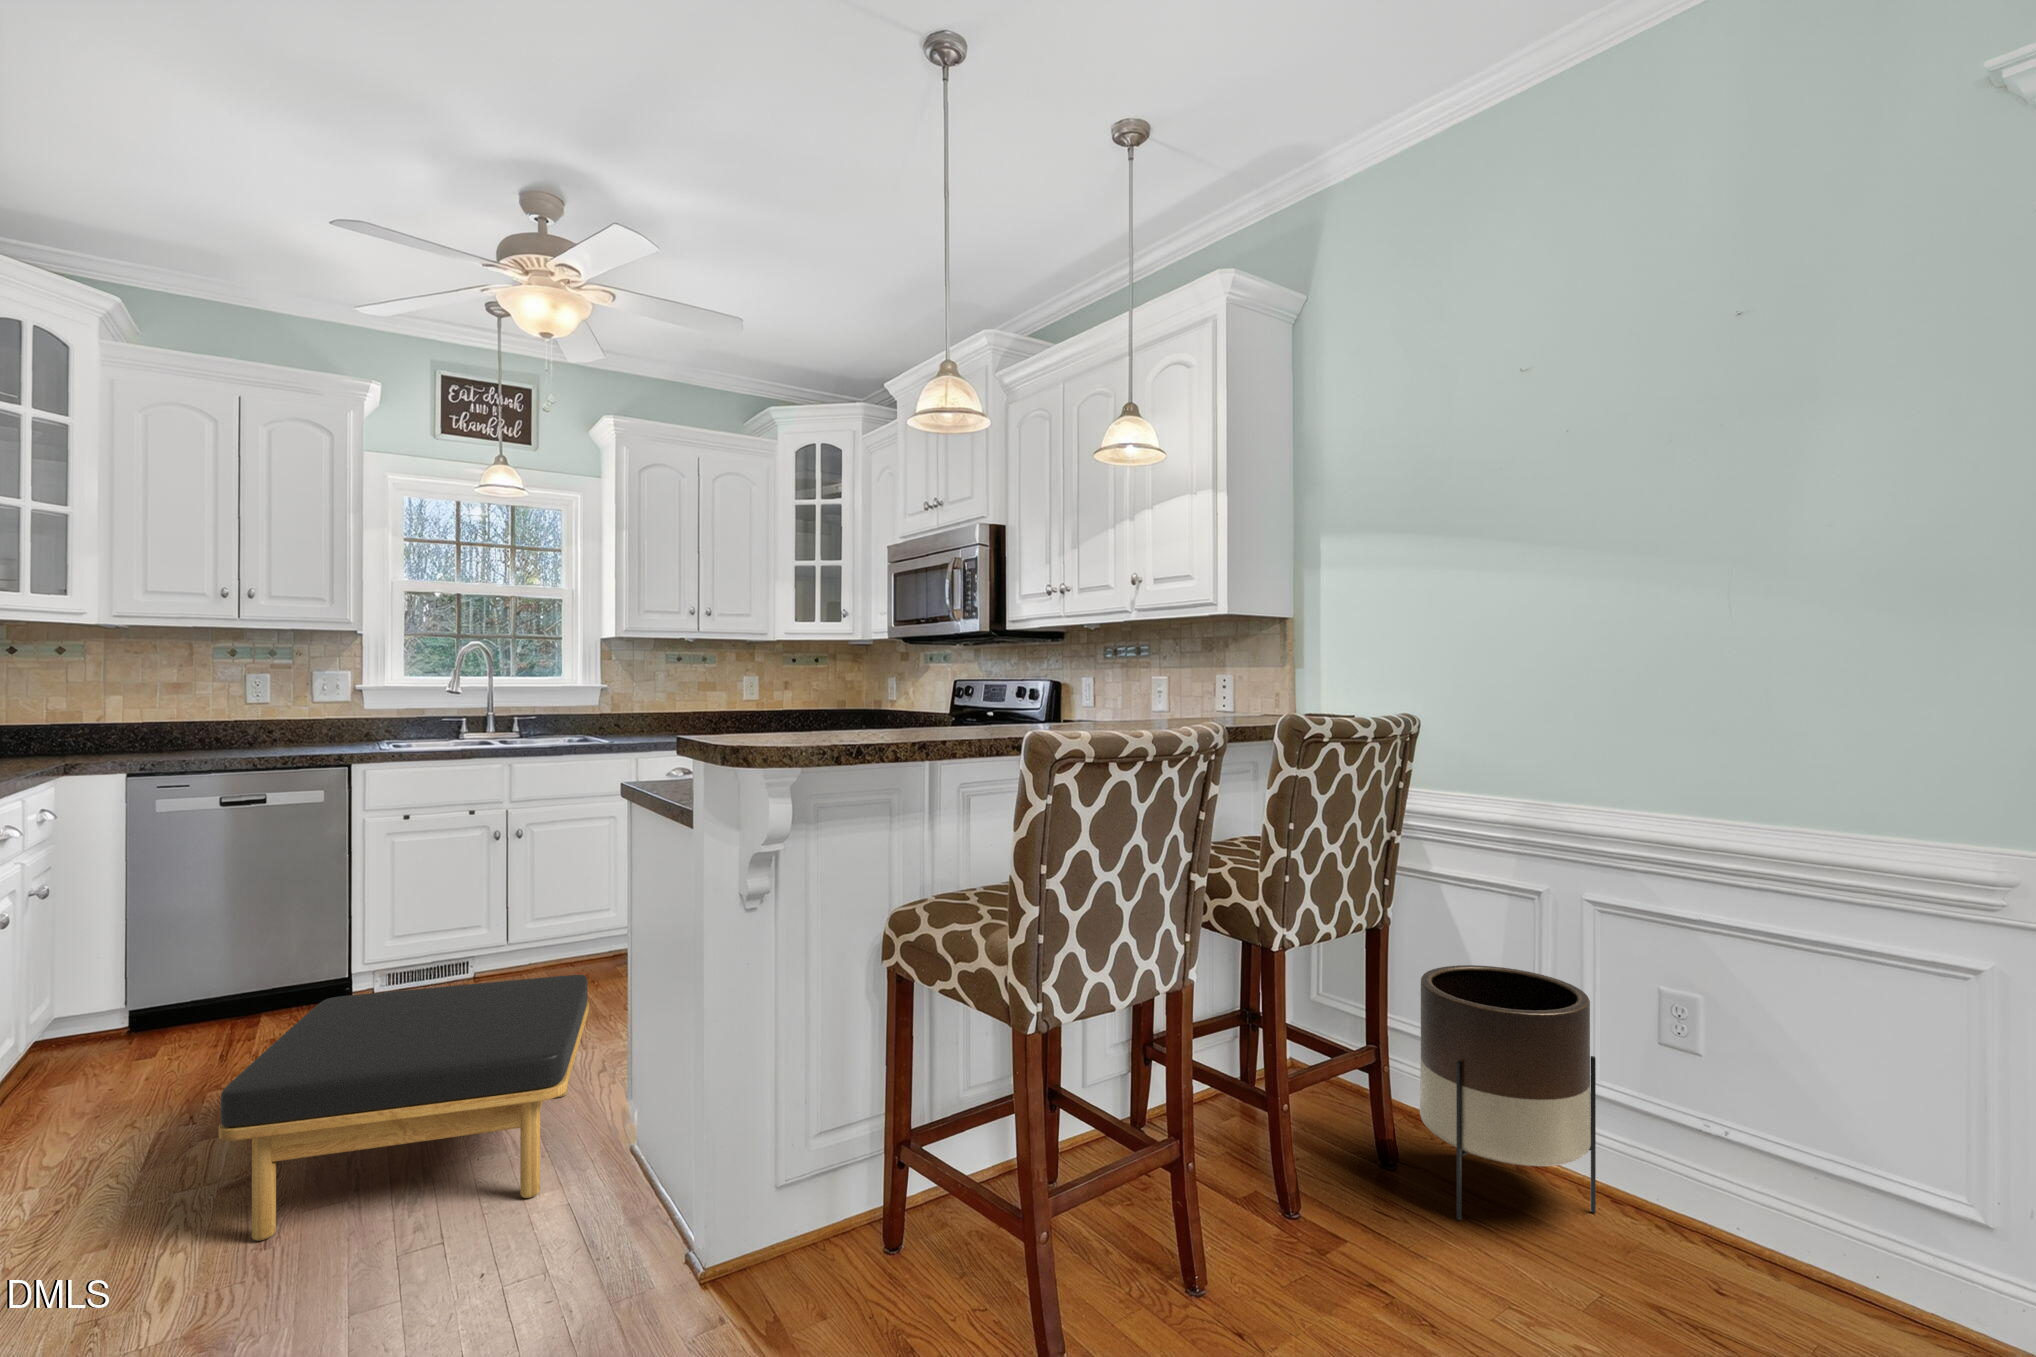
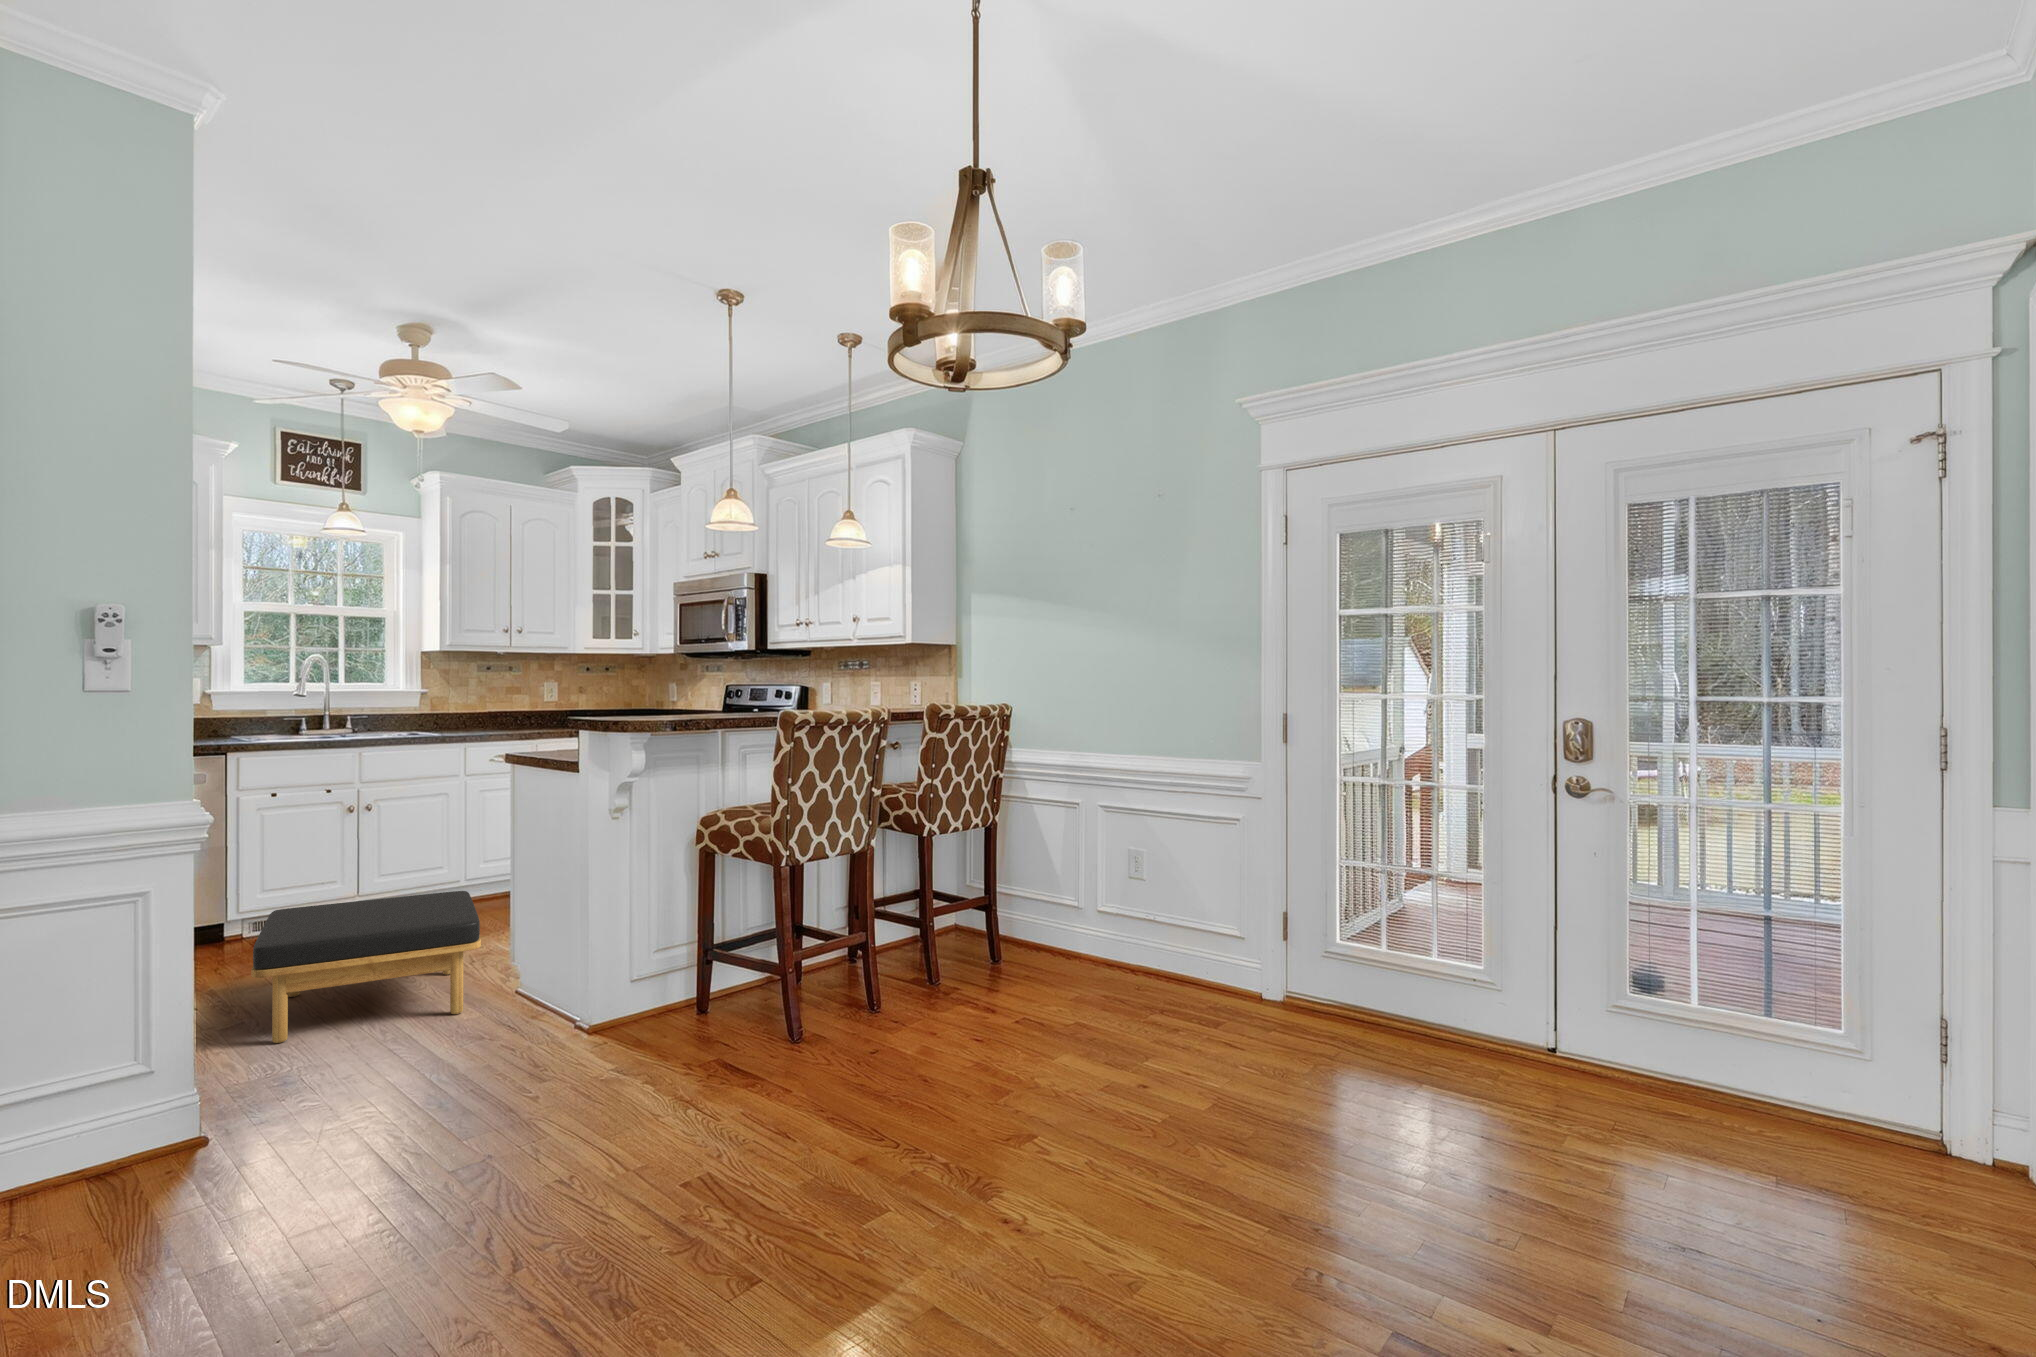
planter: present [1420,965,1596,1220] -> none [1010,848,1097,979]

